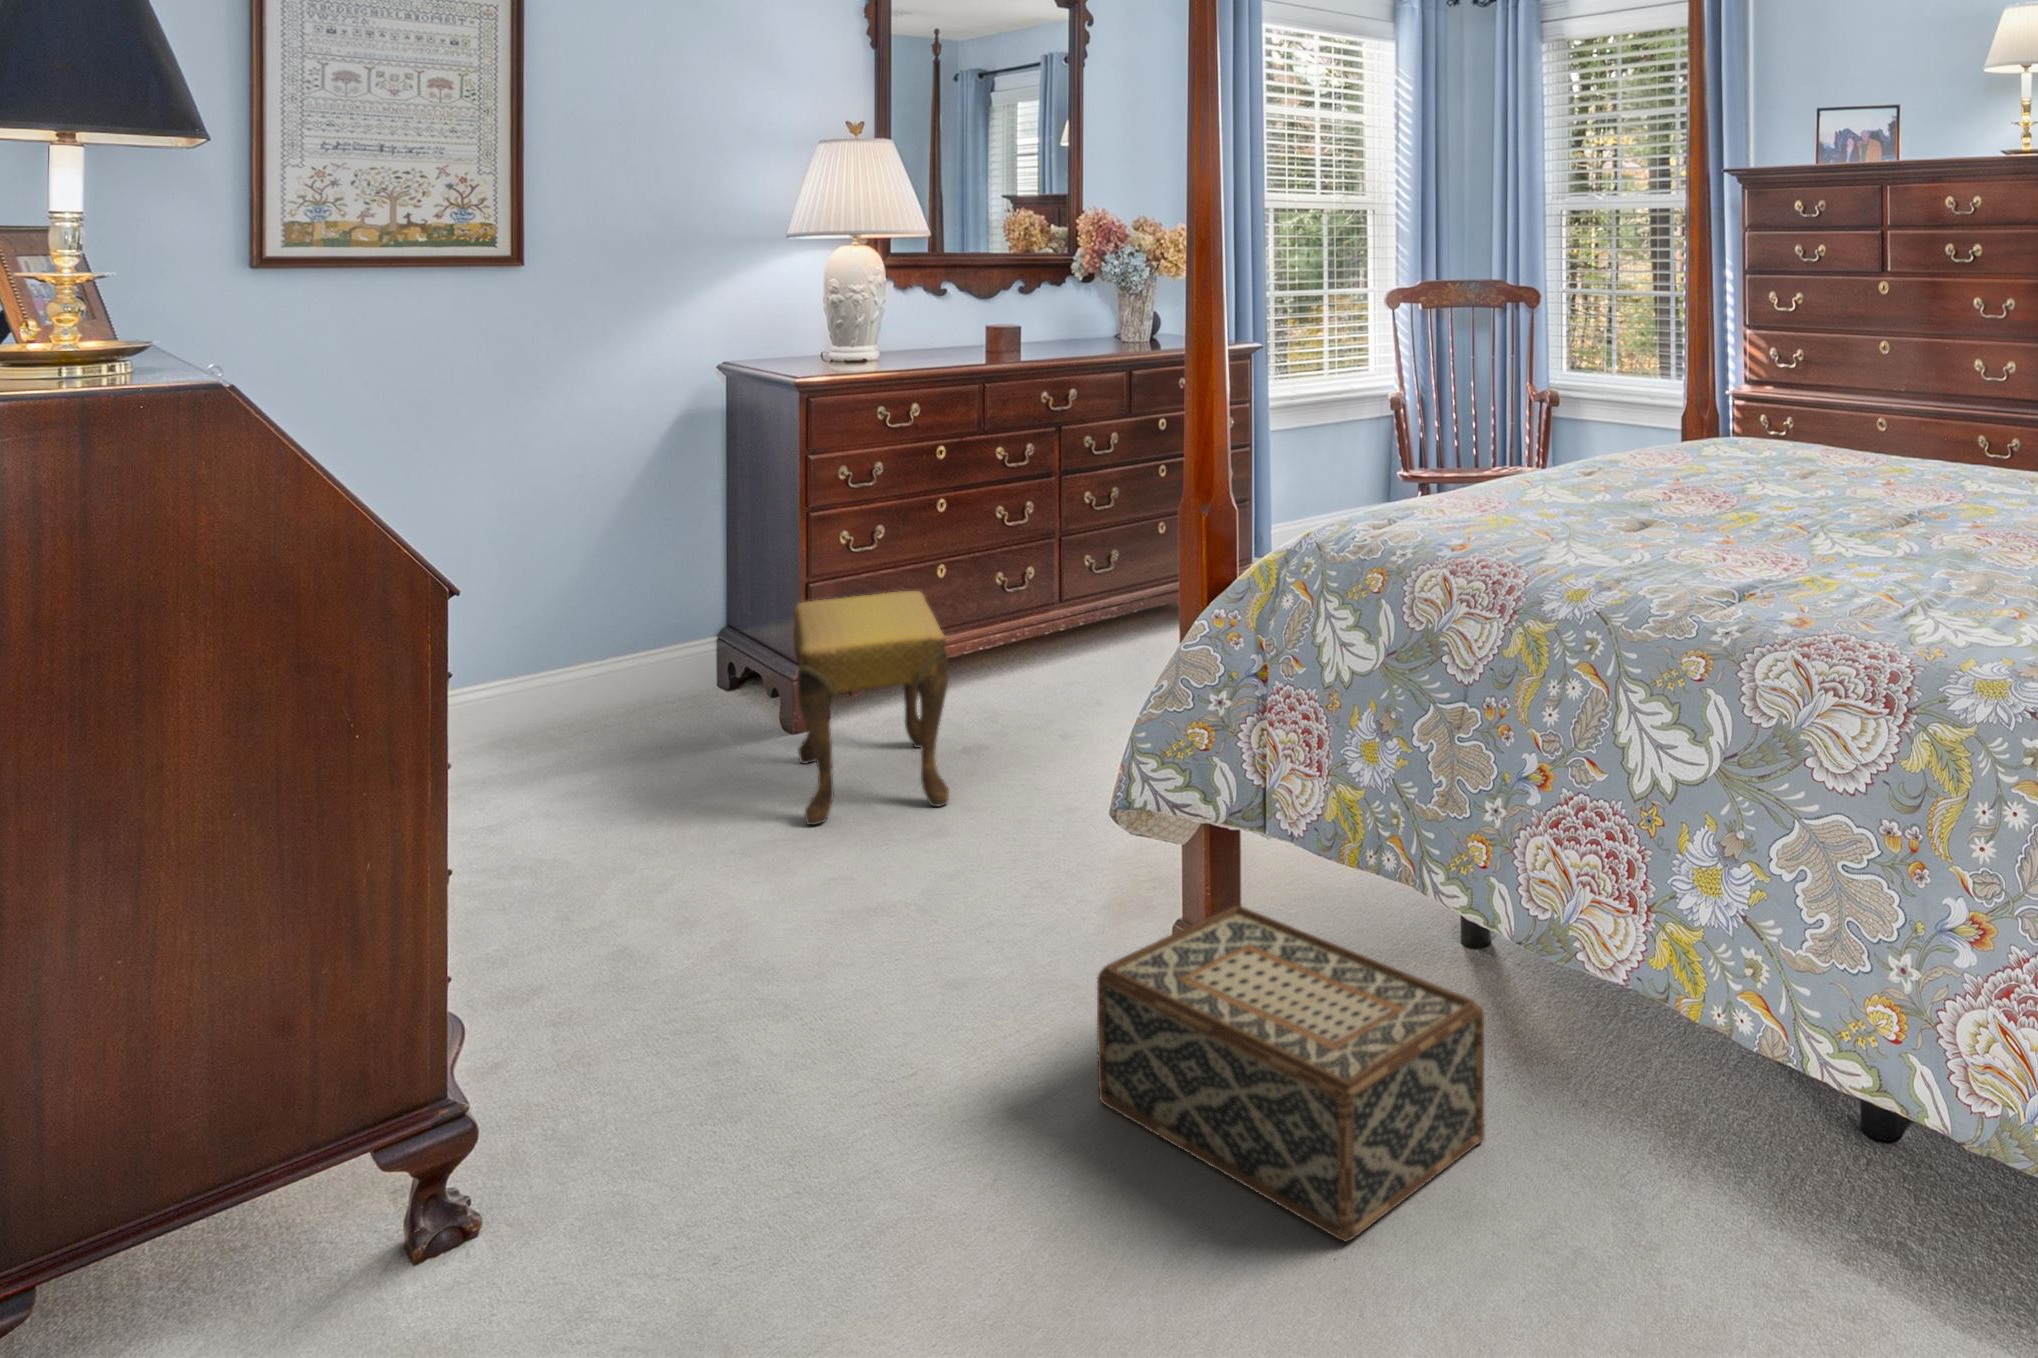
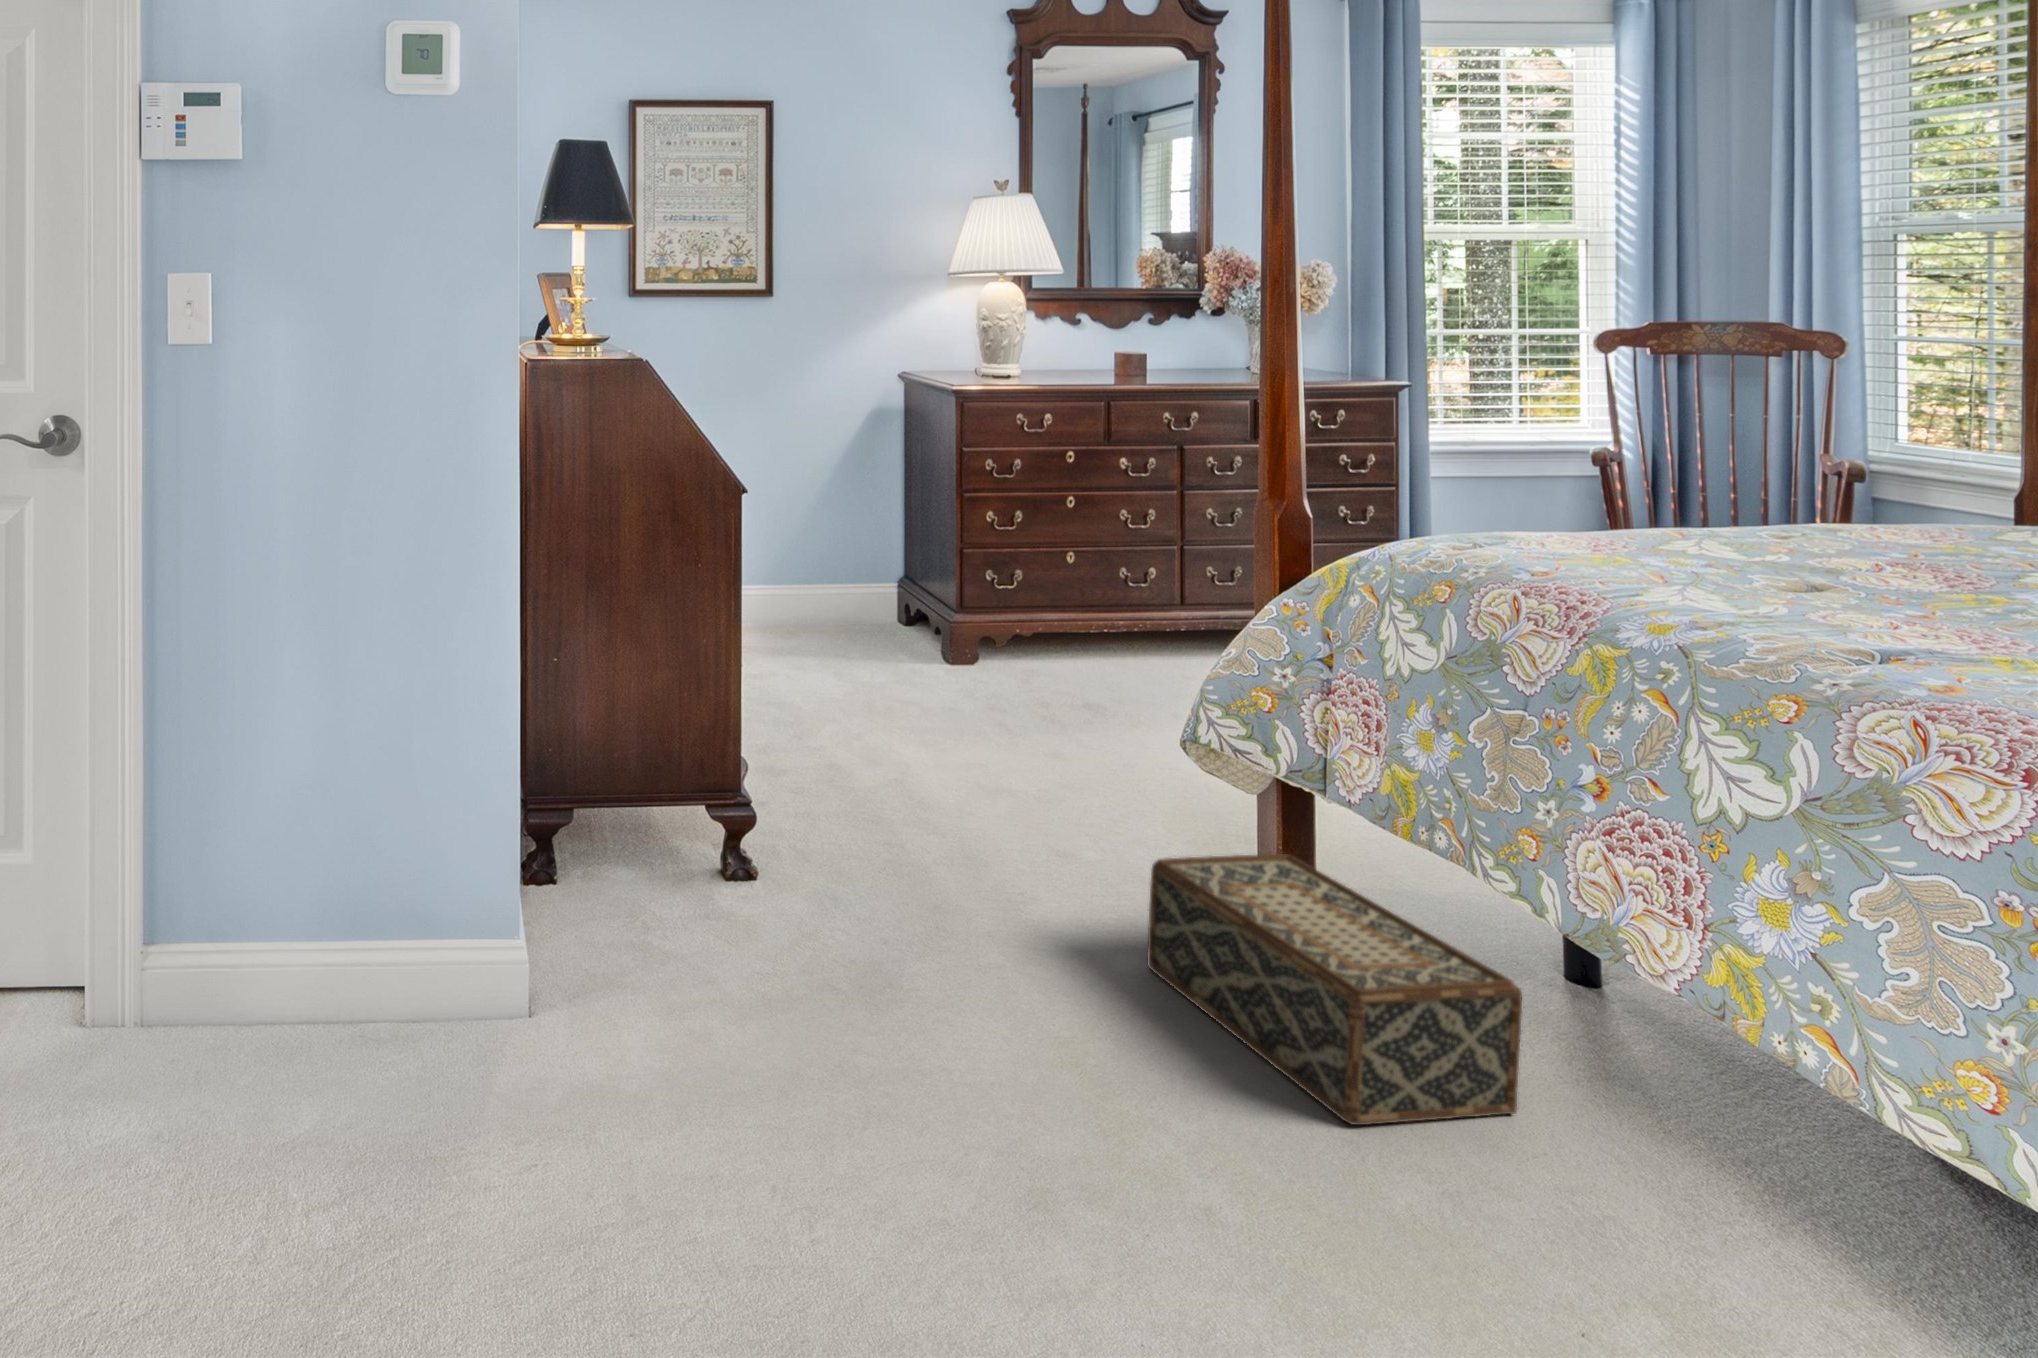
footstool: present [793,591,949,825] -> none [933,561,1056,743]

